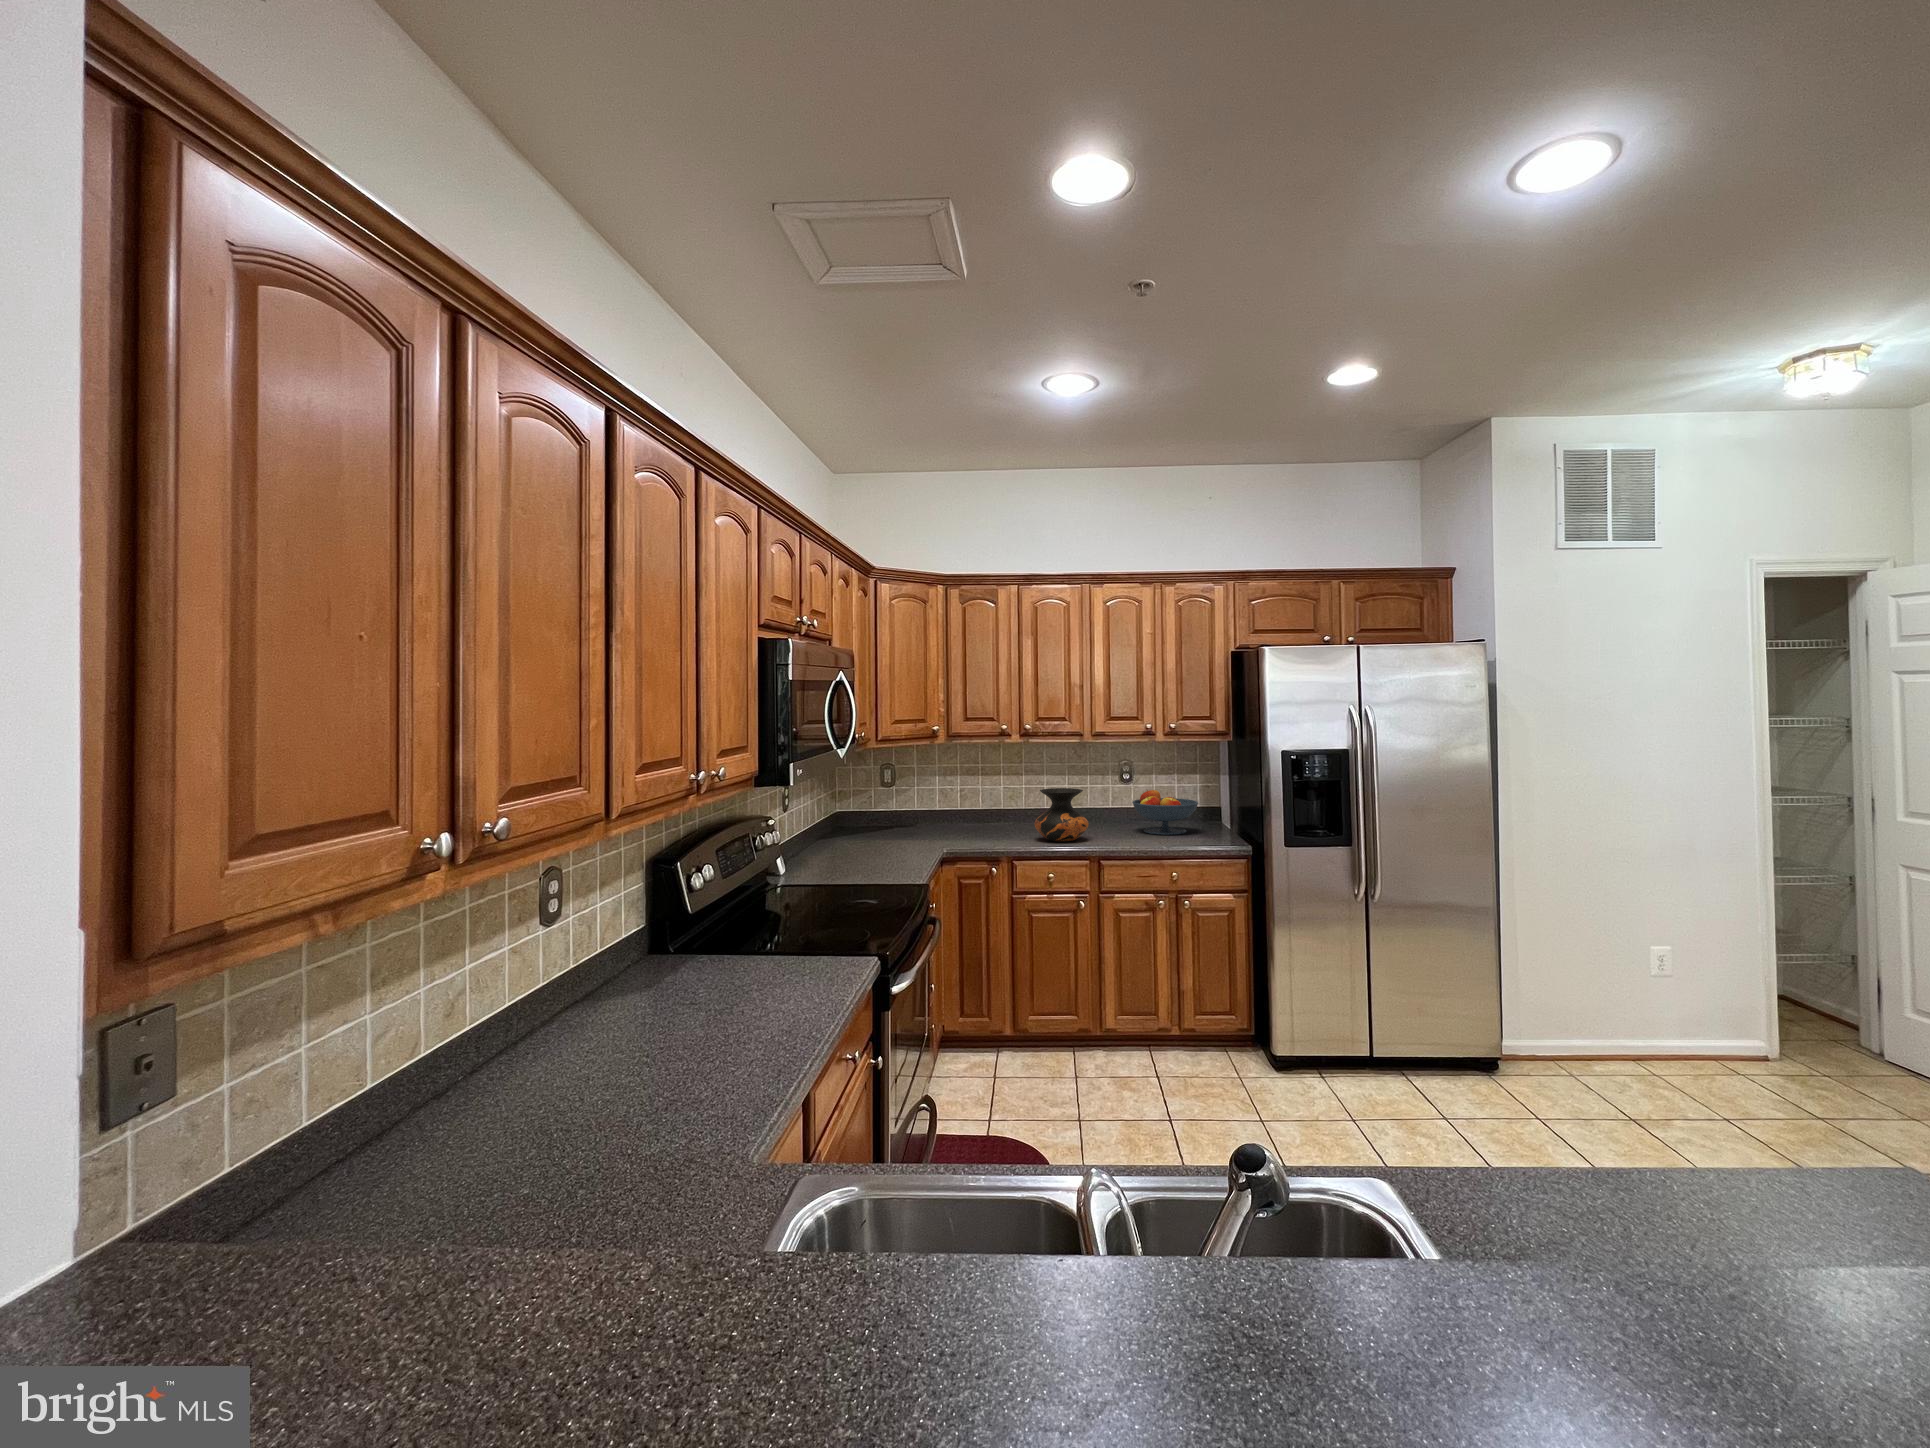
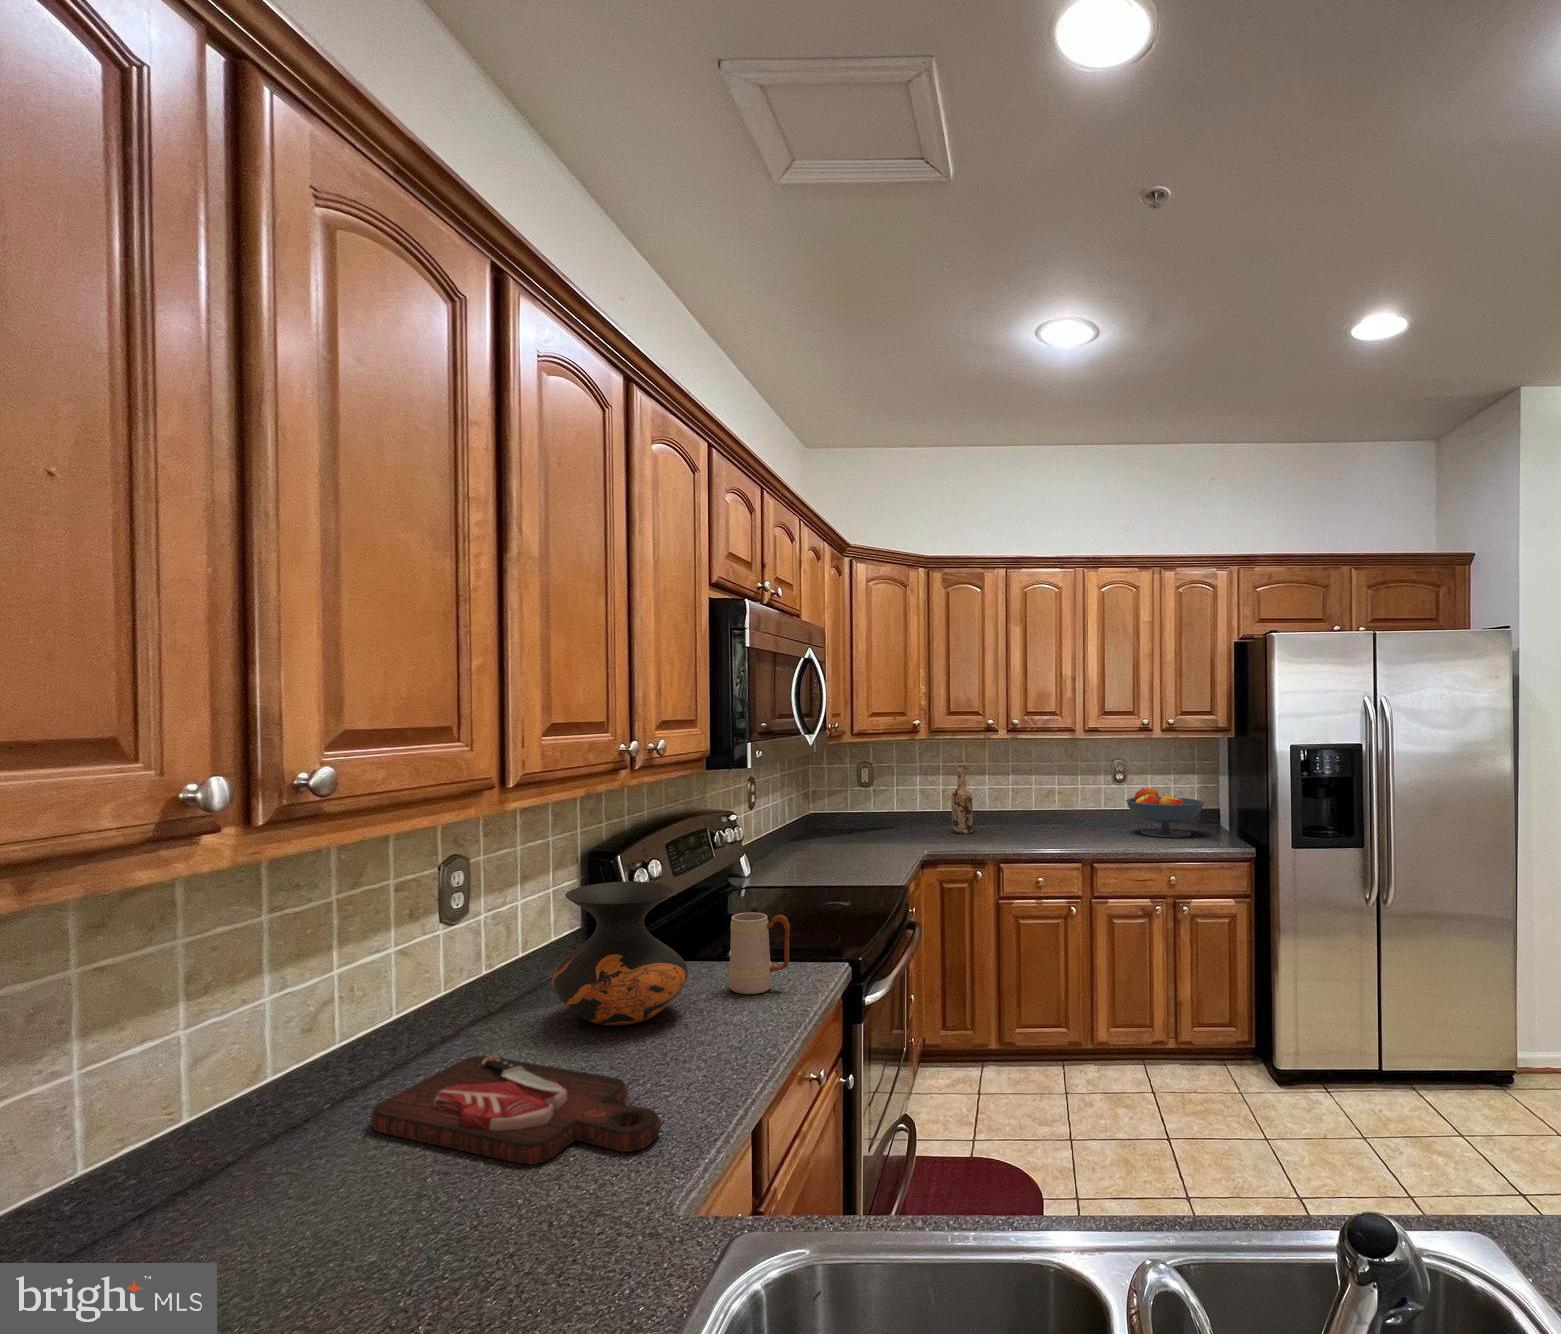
wine bottle: none [975,771,994,836] -> present [951,765,973,834]
vase: present [1035,788,1089,842] -> present [552,881,688,1026]
mug: none [781,912,833,979] -> present [729,912,790,994]
cutting board: none [507,1032,747,1098] -> present [371,1056,662,1164]

